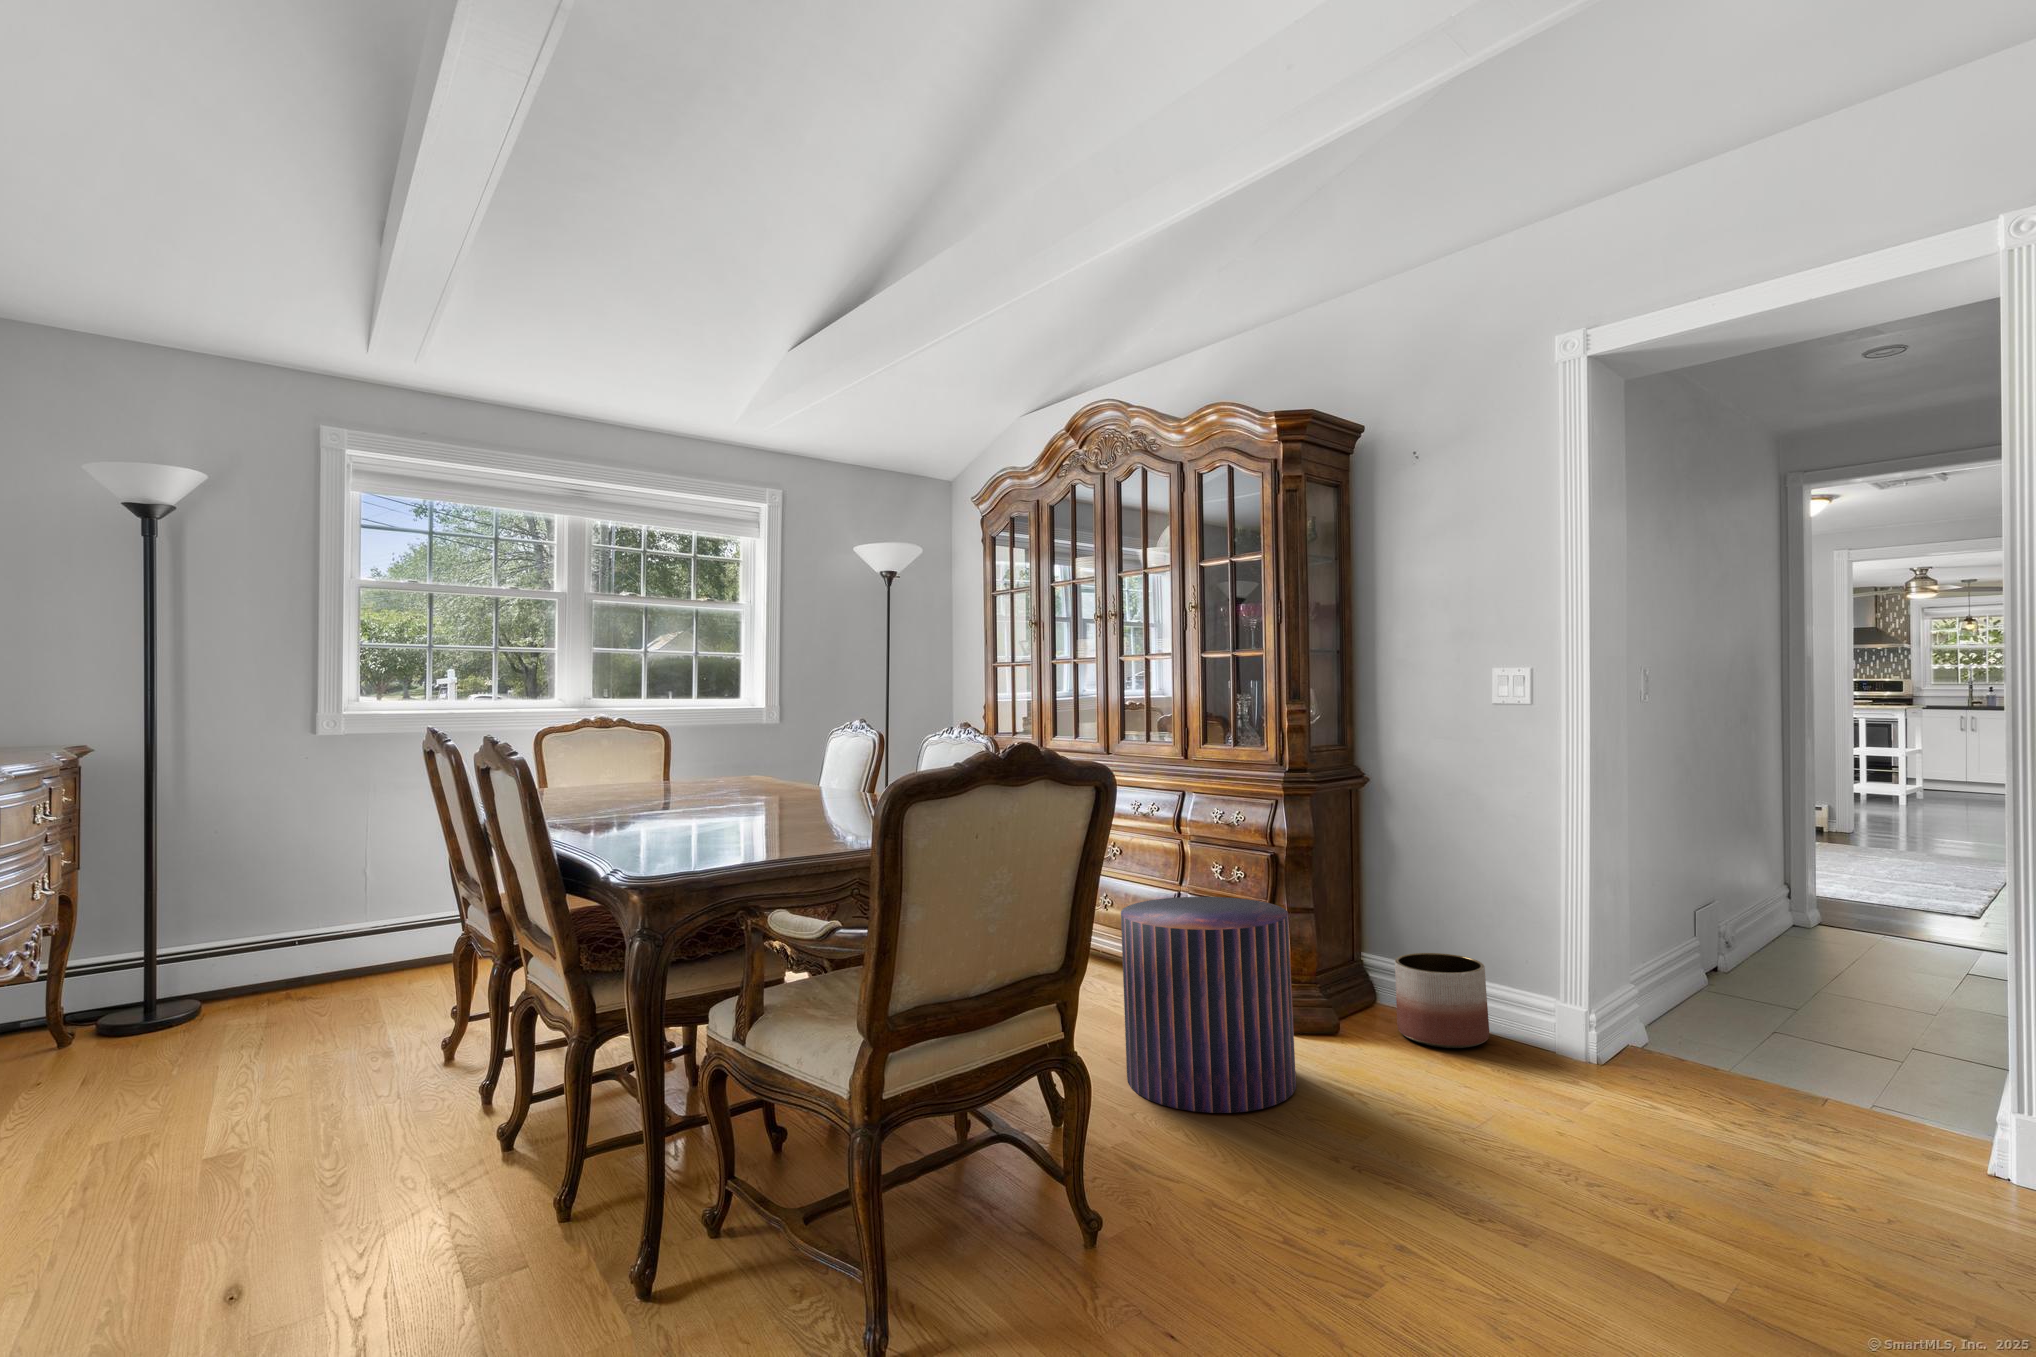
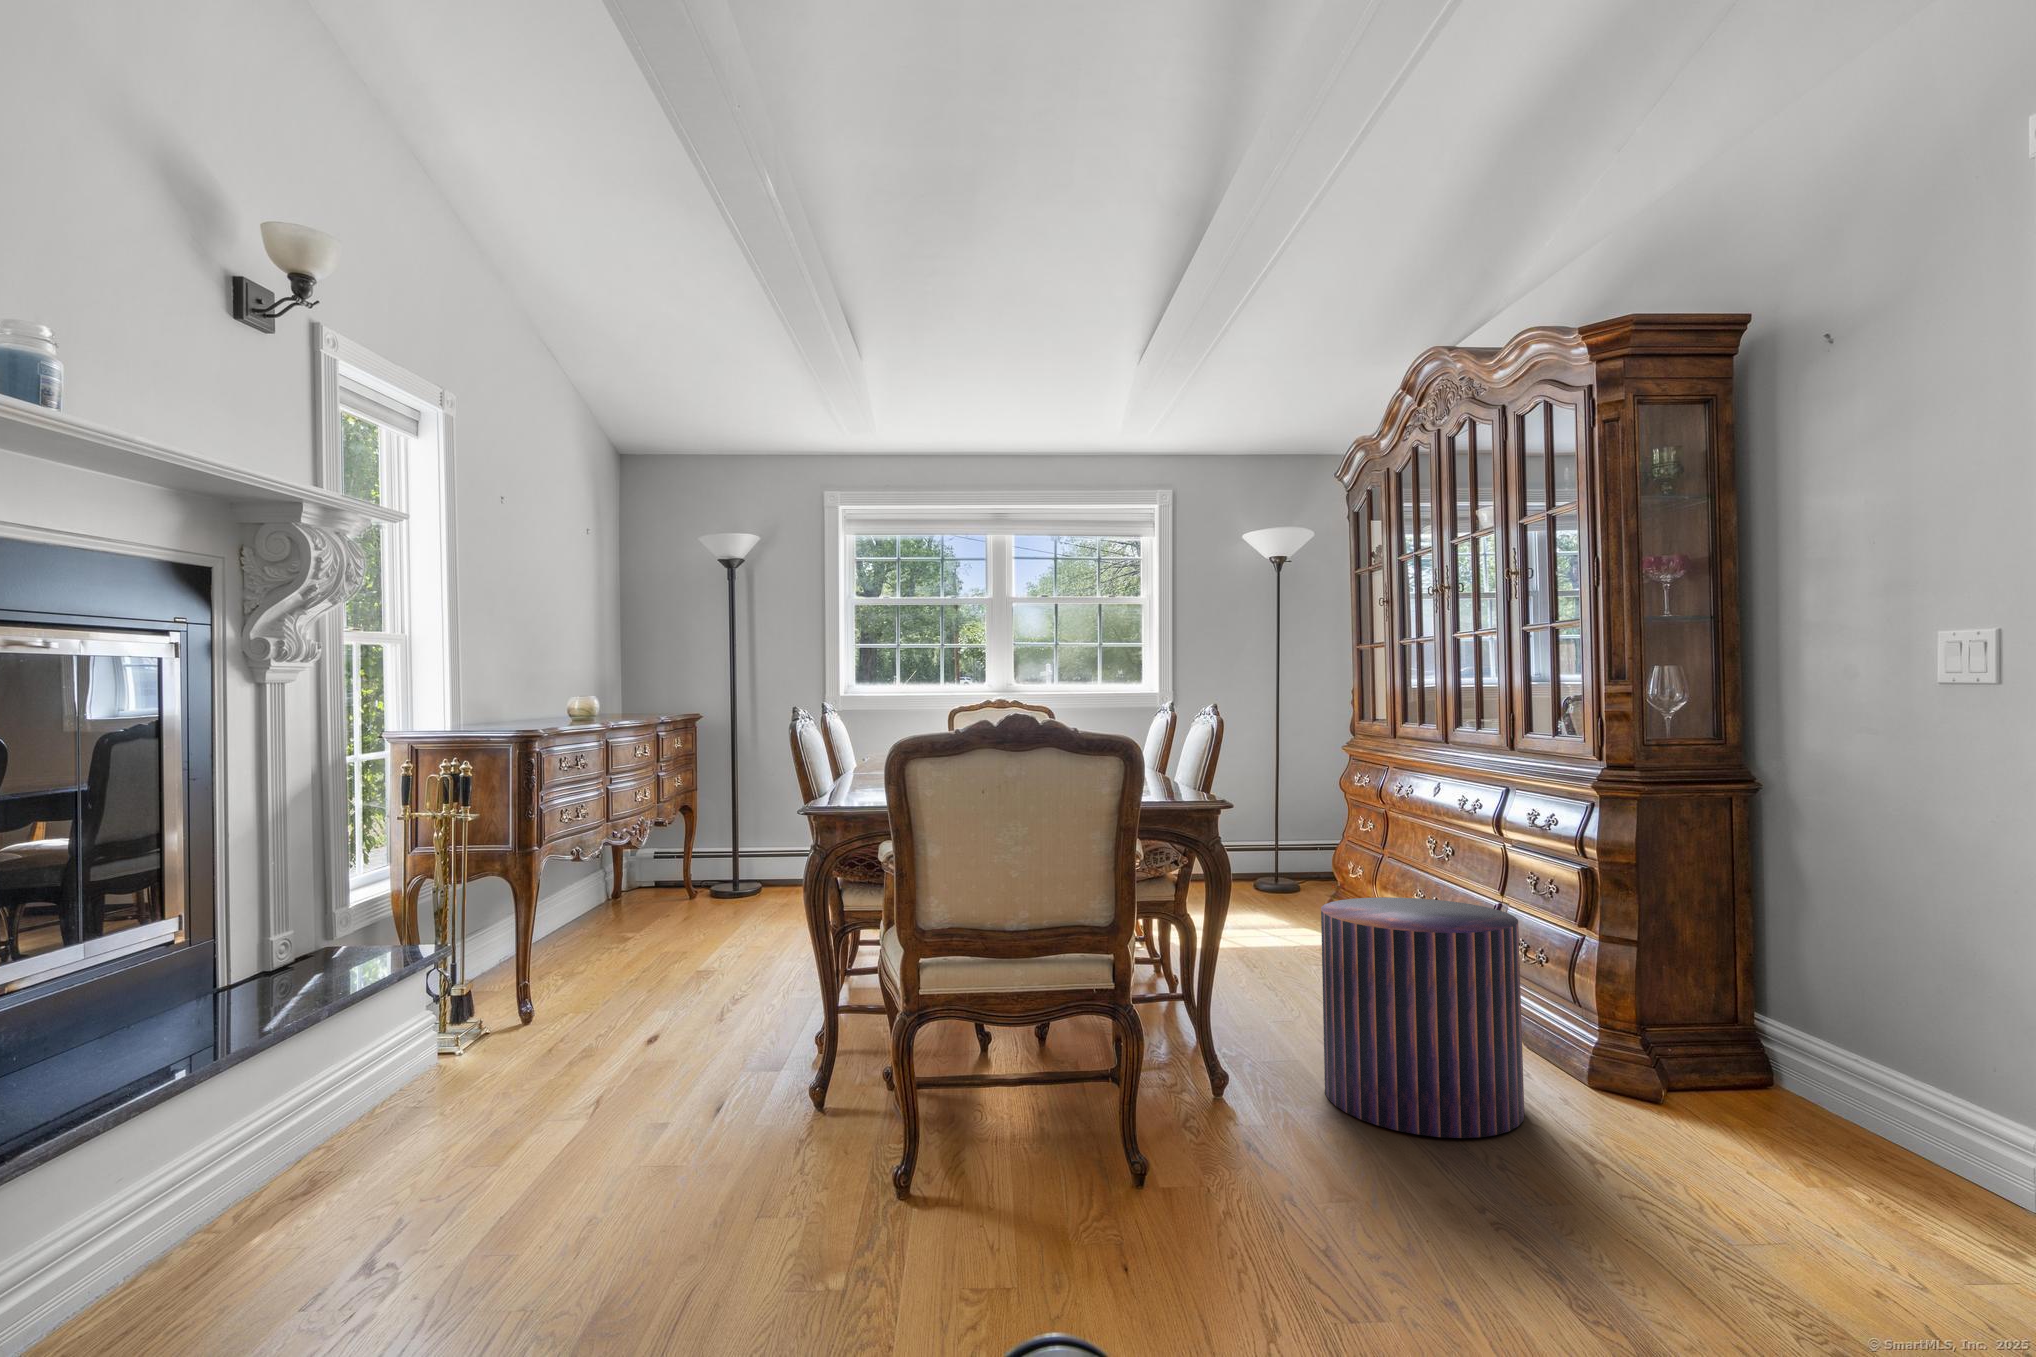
planter: present [1395,953,1489,1048] -> none [1741,1019,1890,1156]

